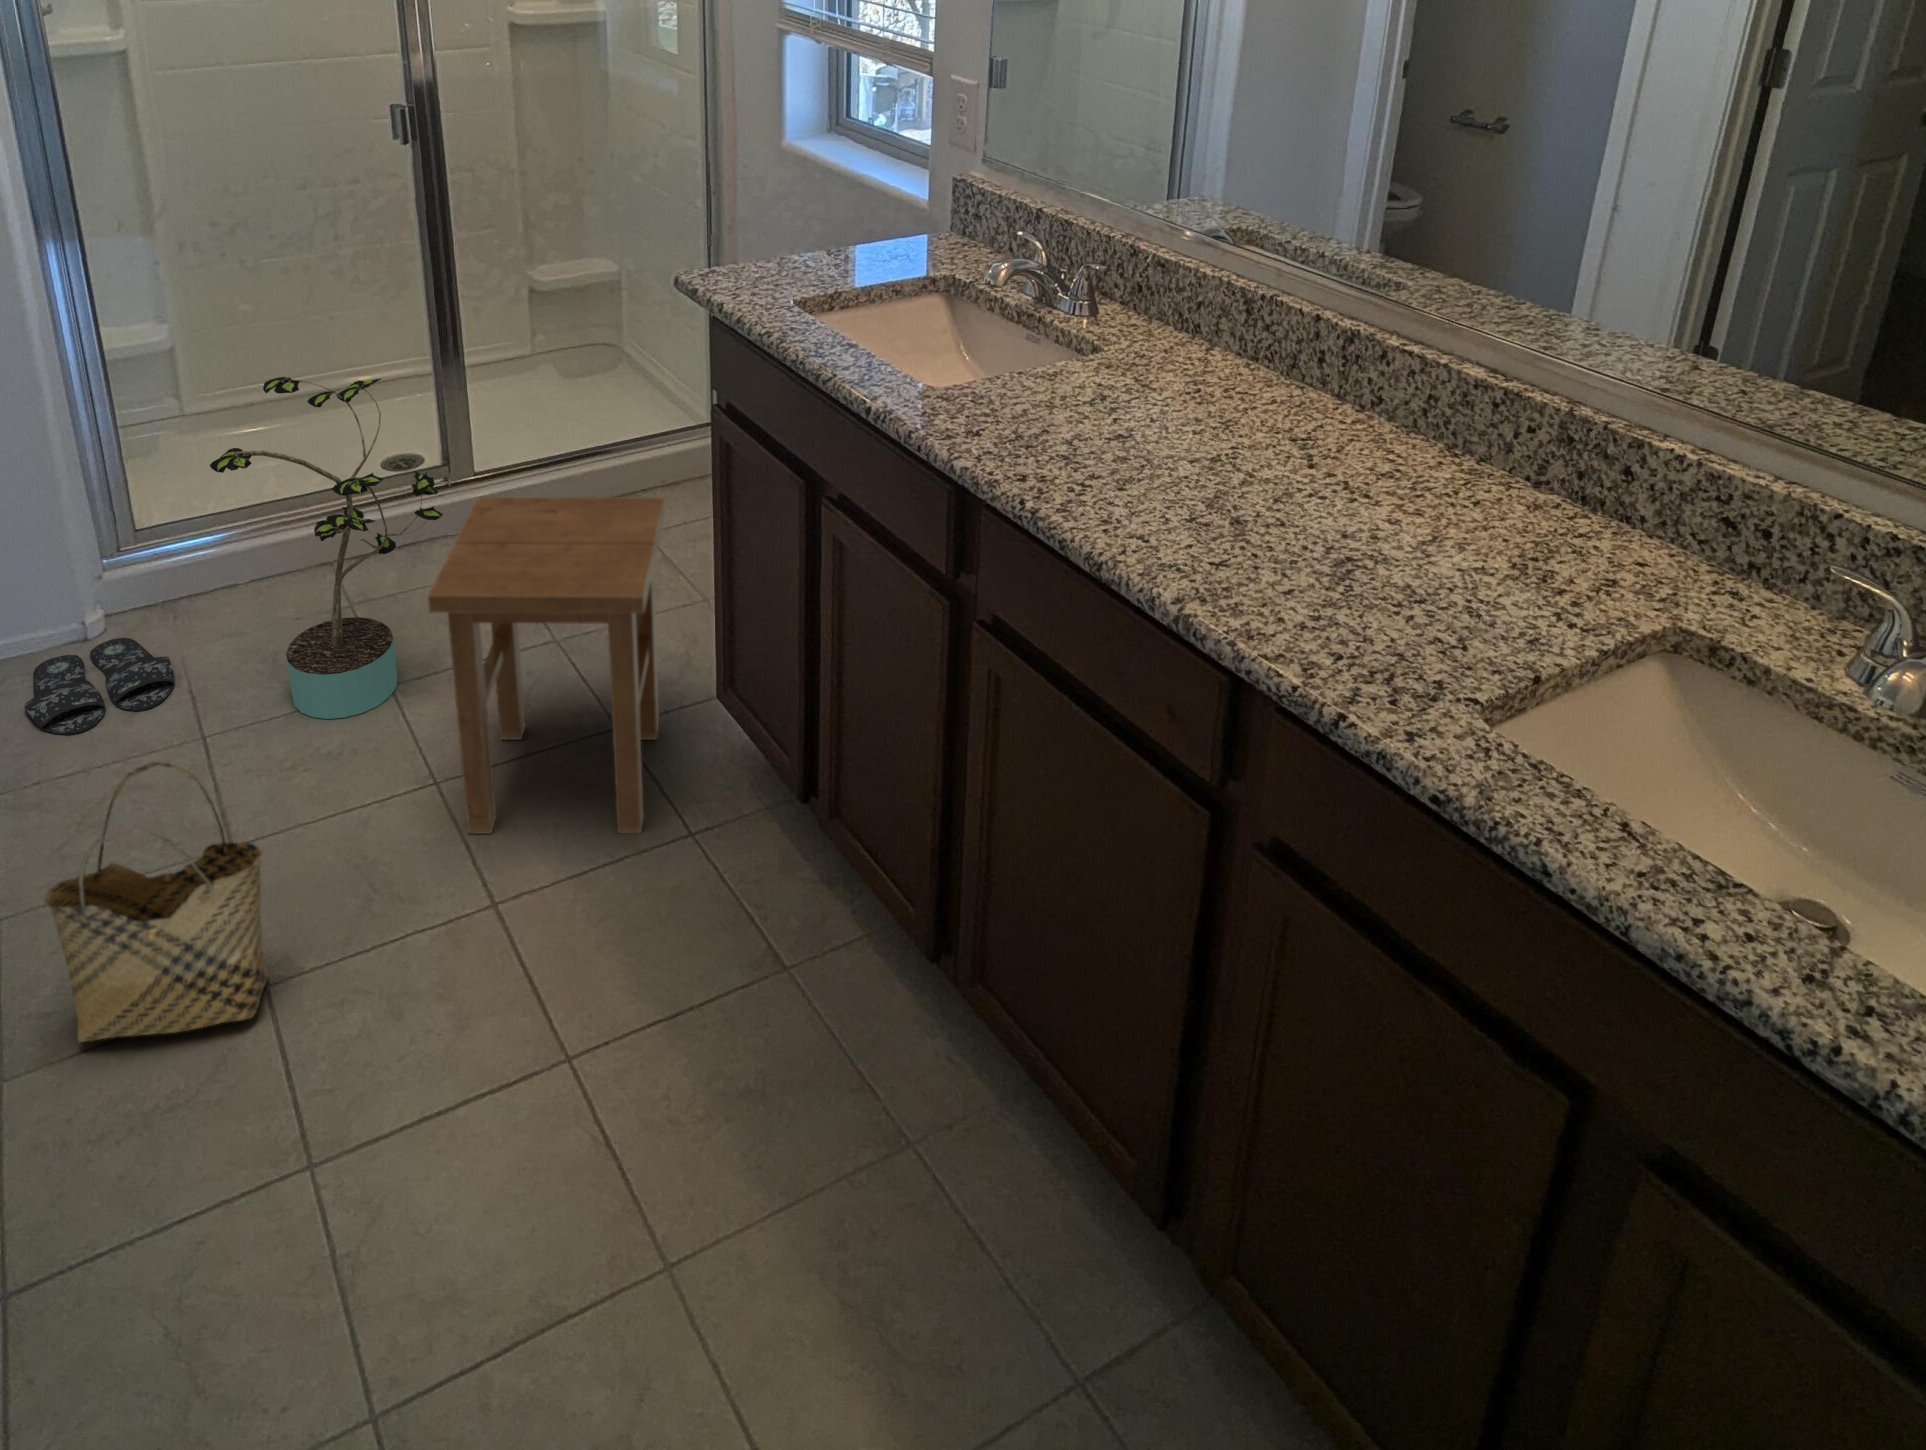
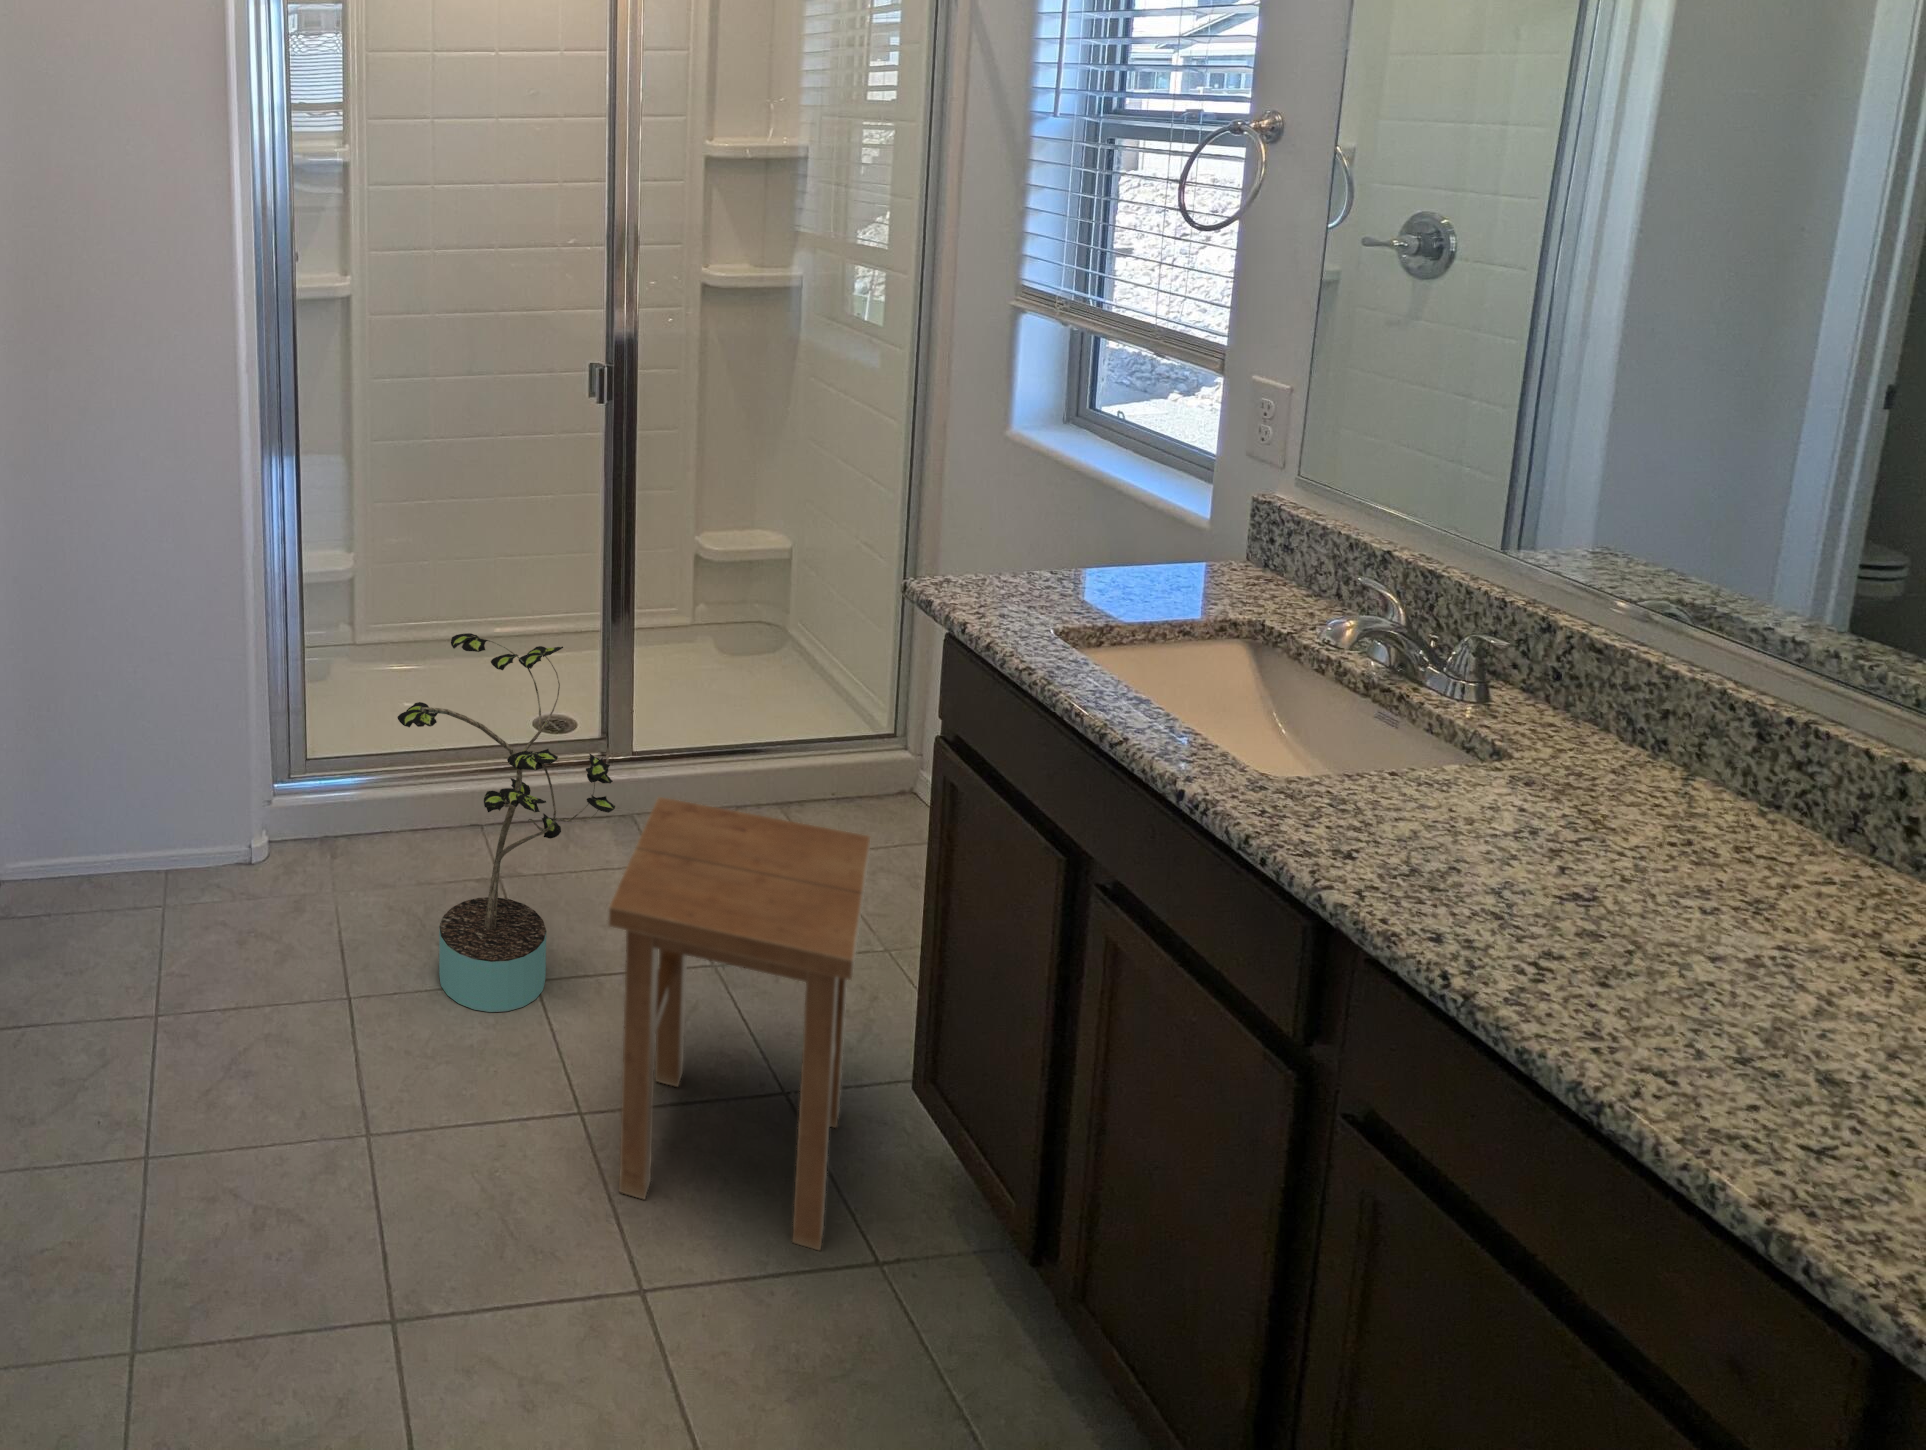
slippers: present [25,638,175,735] -> none [197,871,329,967]
woven basket: present [44,762,268,1042] -> none [213,1036,419,1358]

